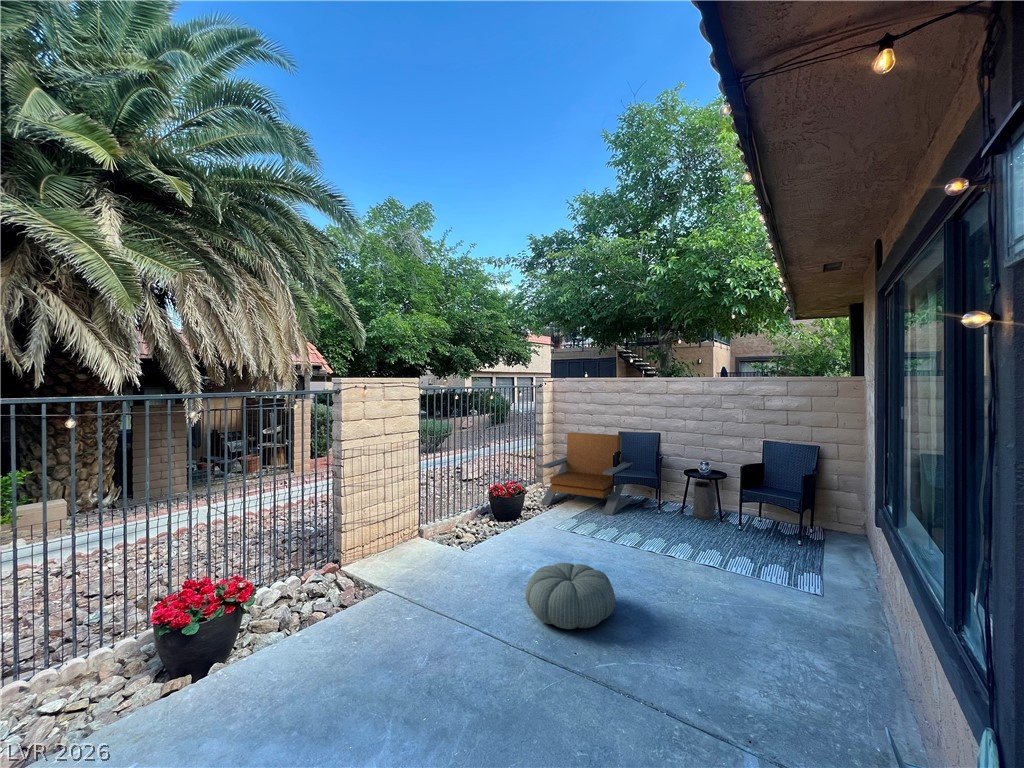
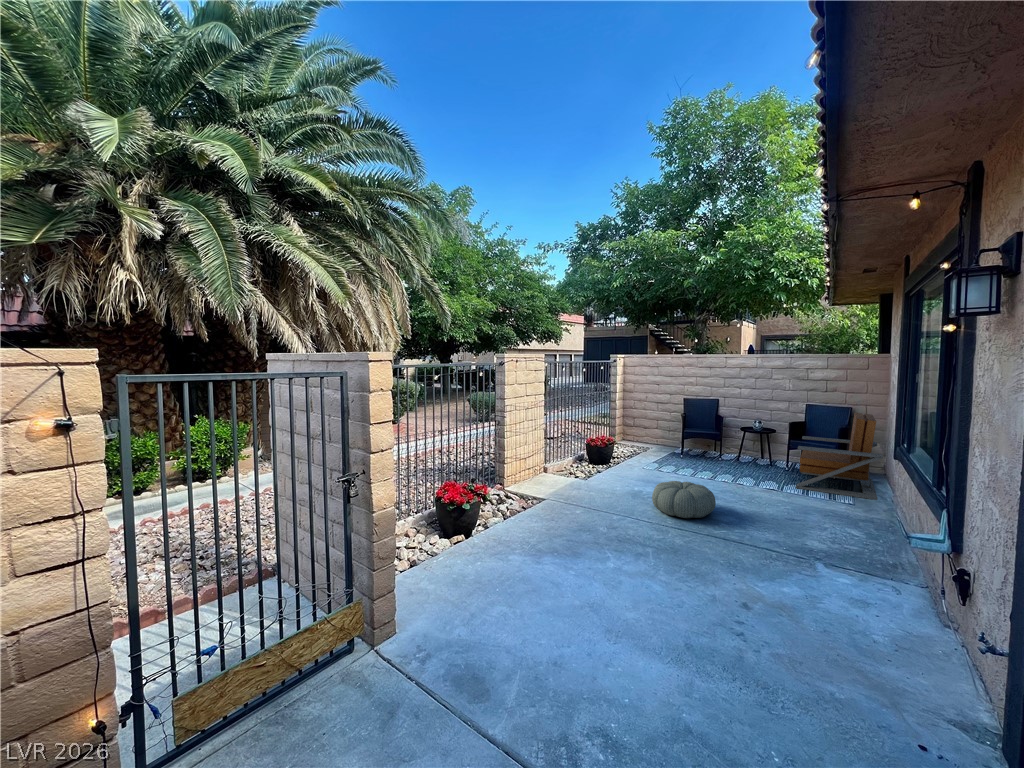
lounge chair: present [541,433,633,515] -> present [796,412,883,500]
watering can: present [692,476,716,519] -> none [746,430,766,464]

